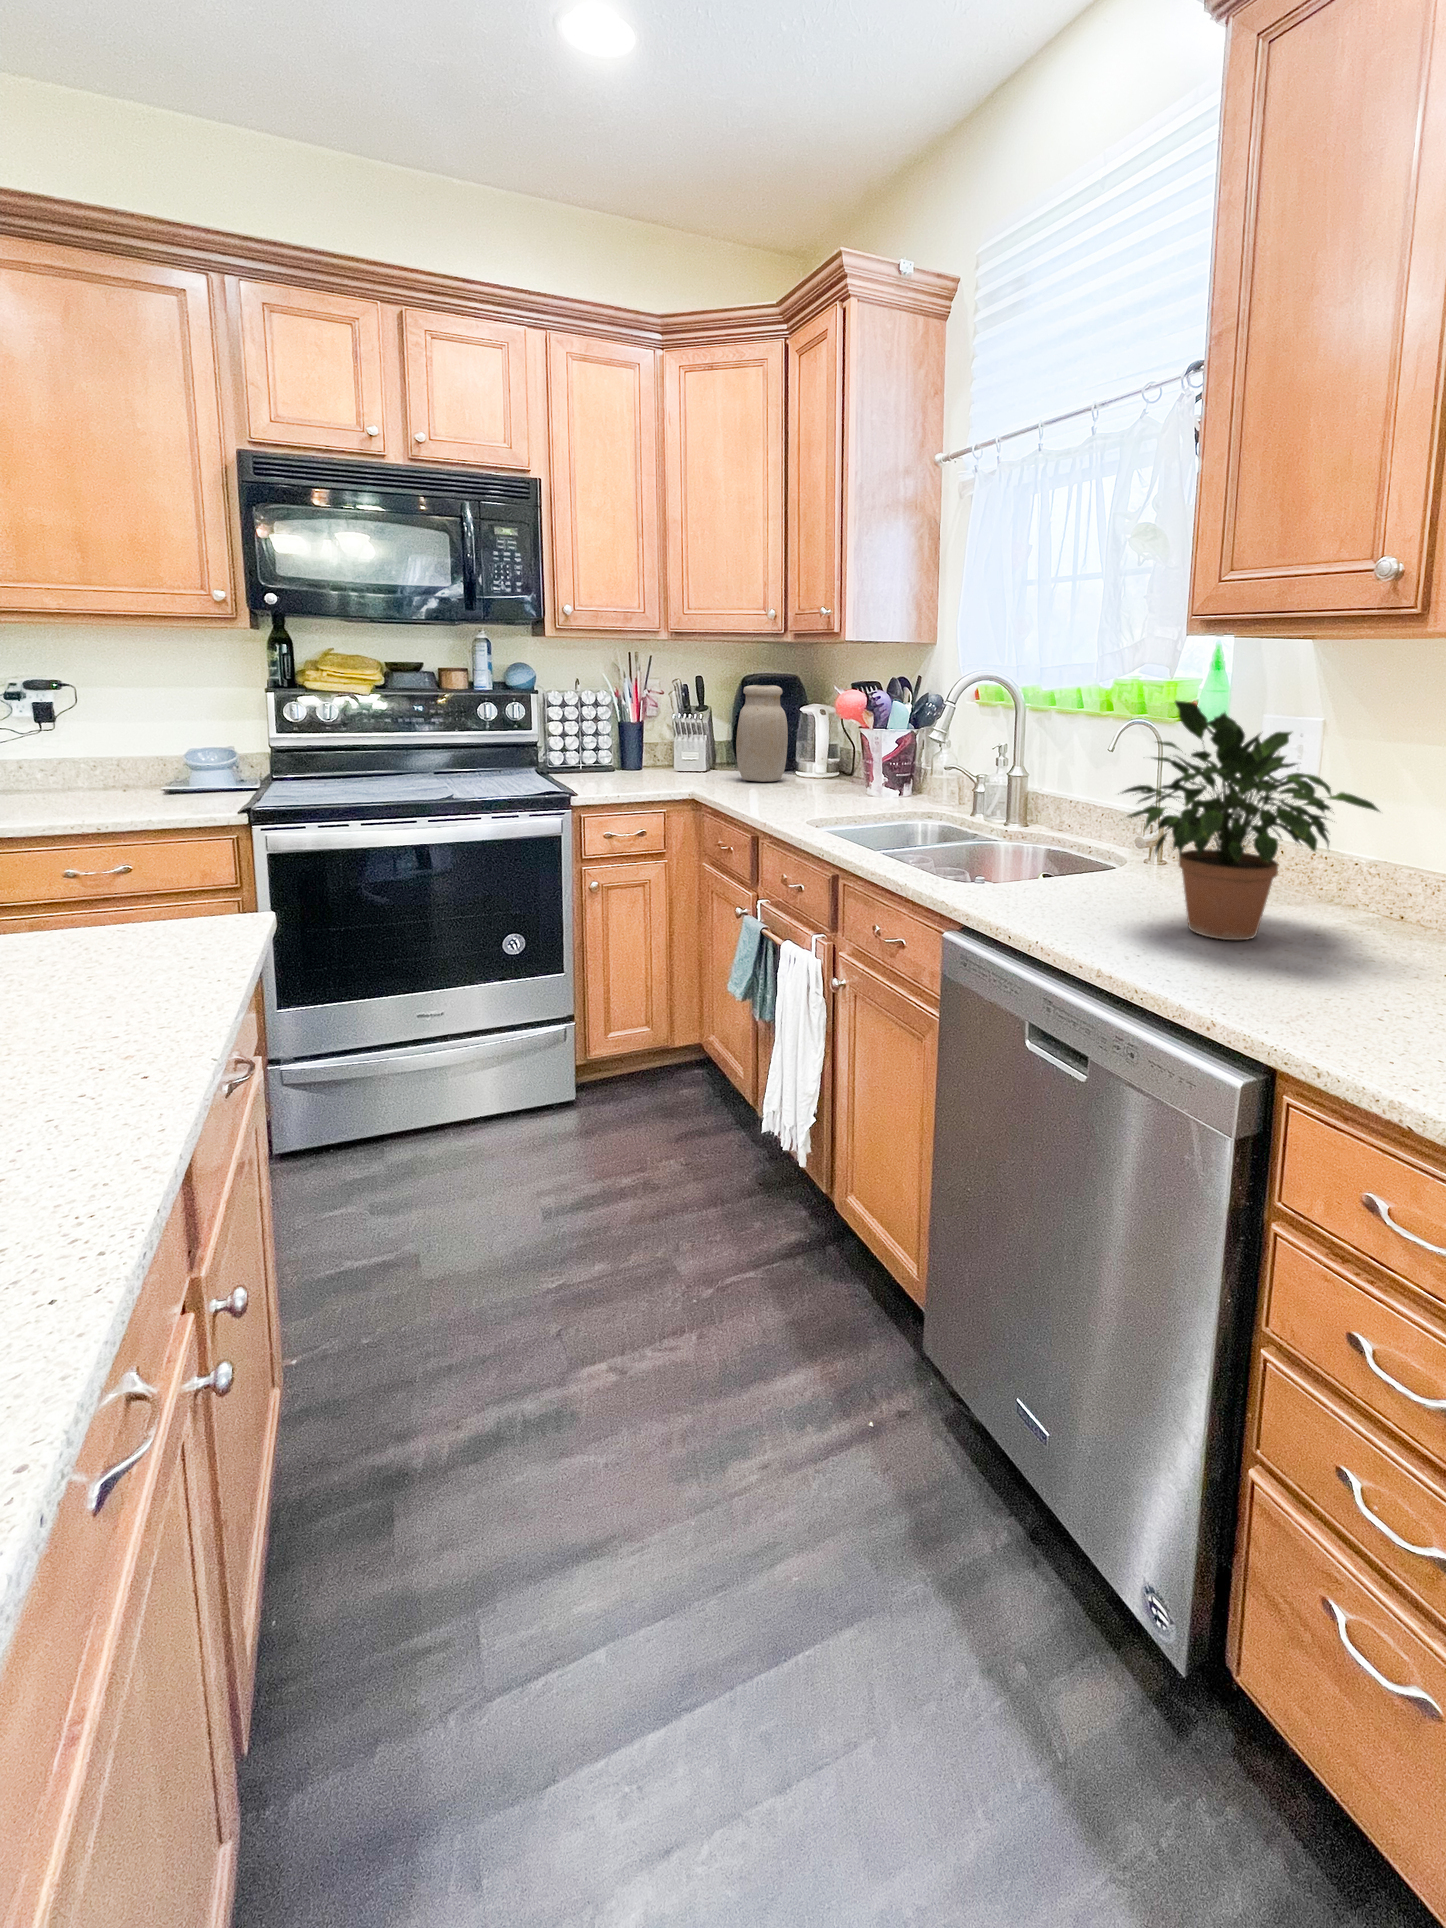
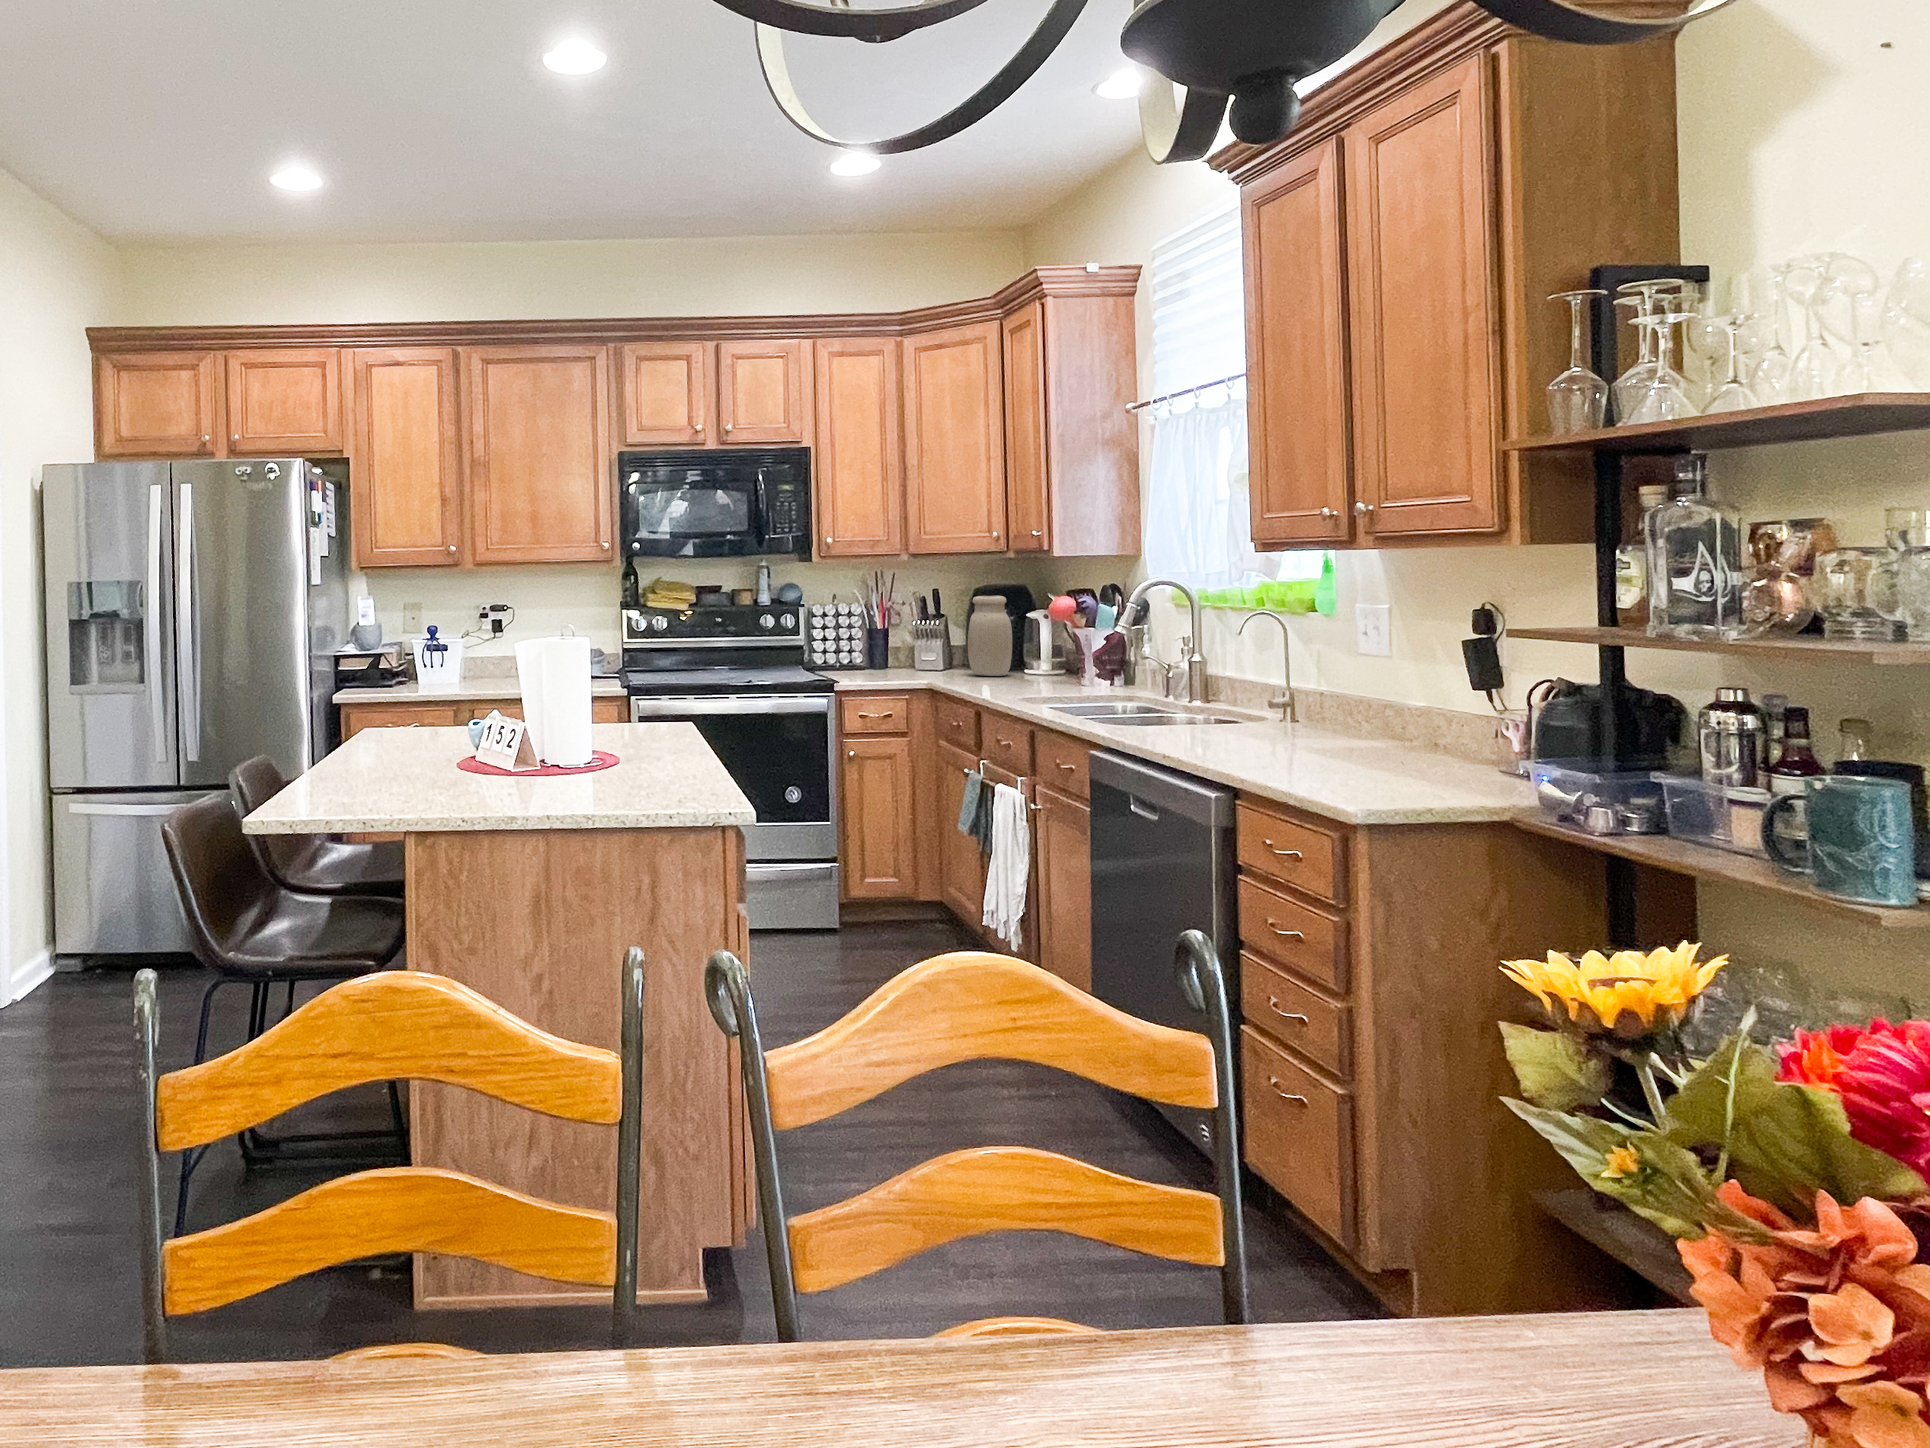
potted plant: present [1122,701,1379,940] -> none [1194,595,1364,746]

